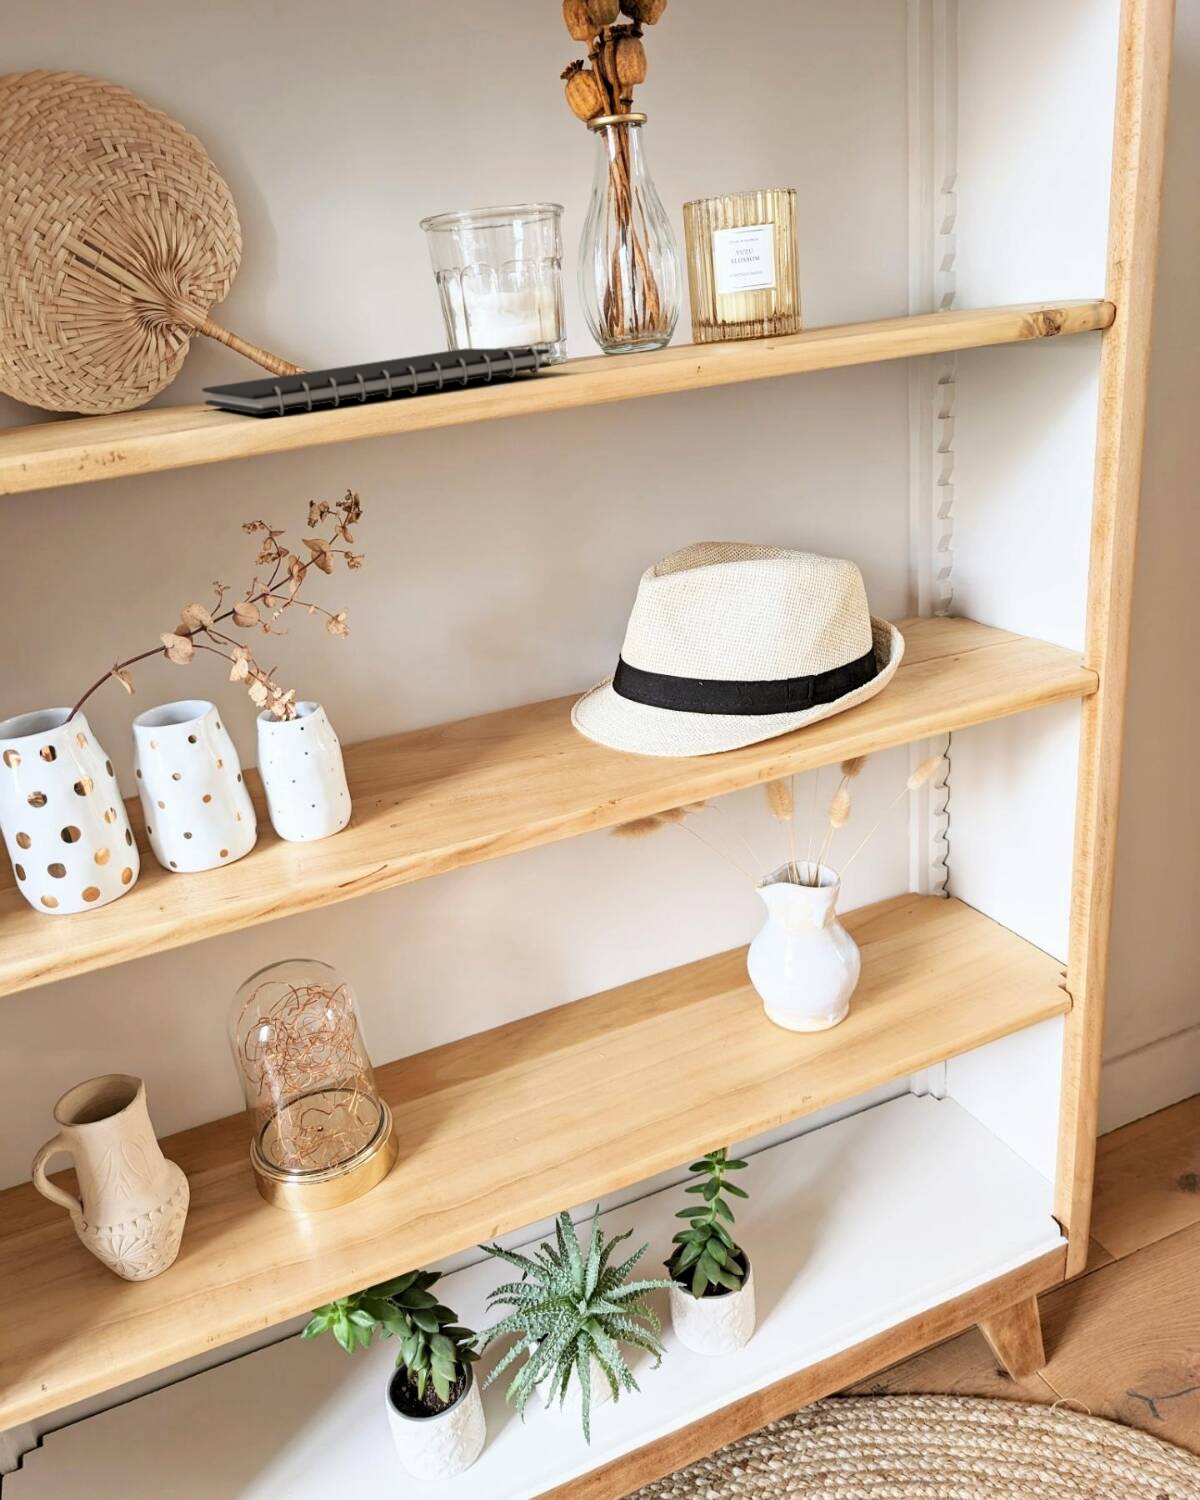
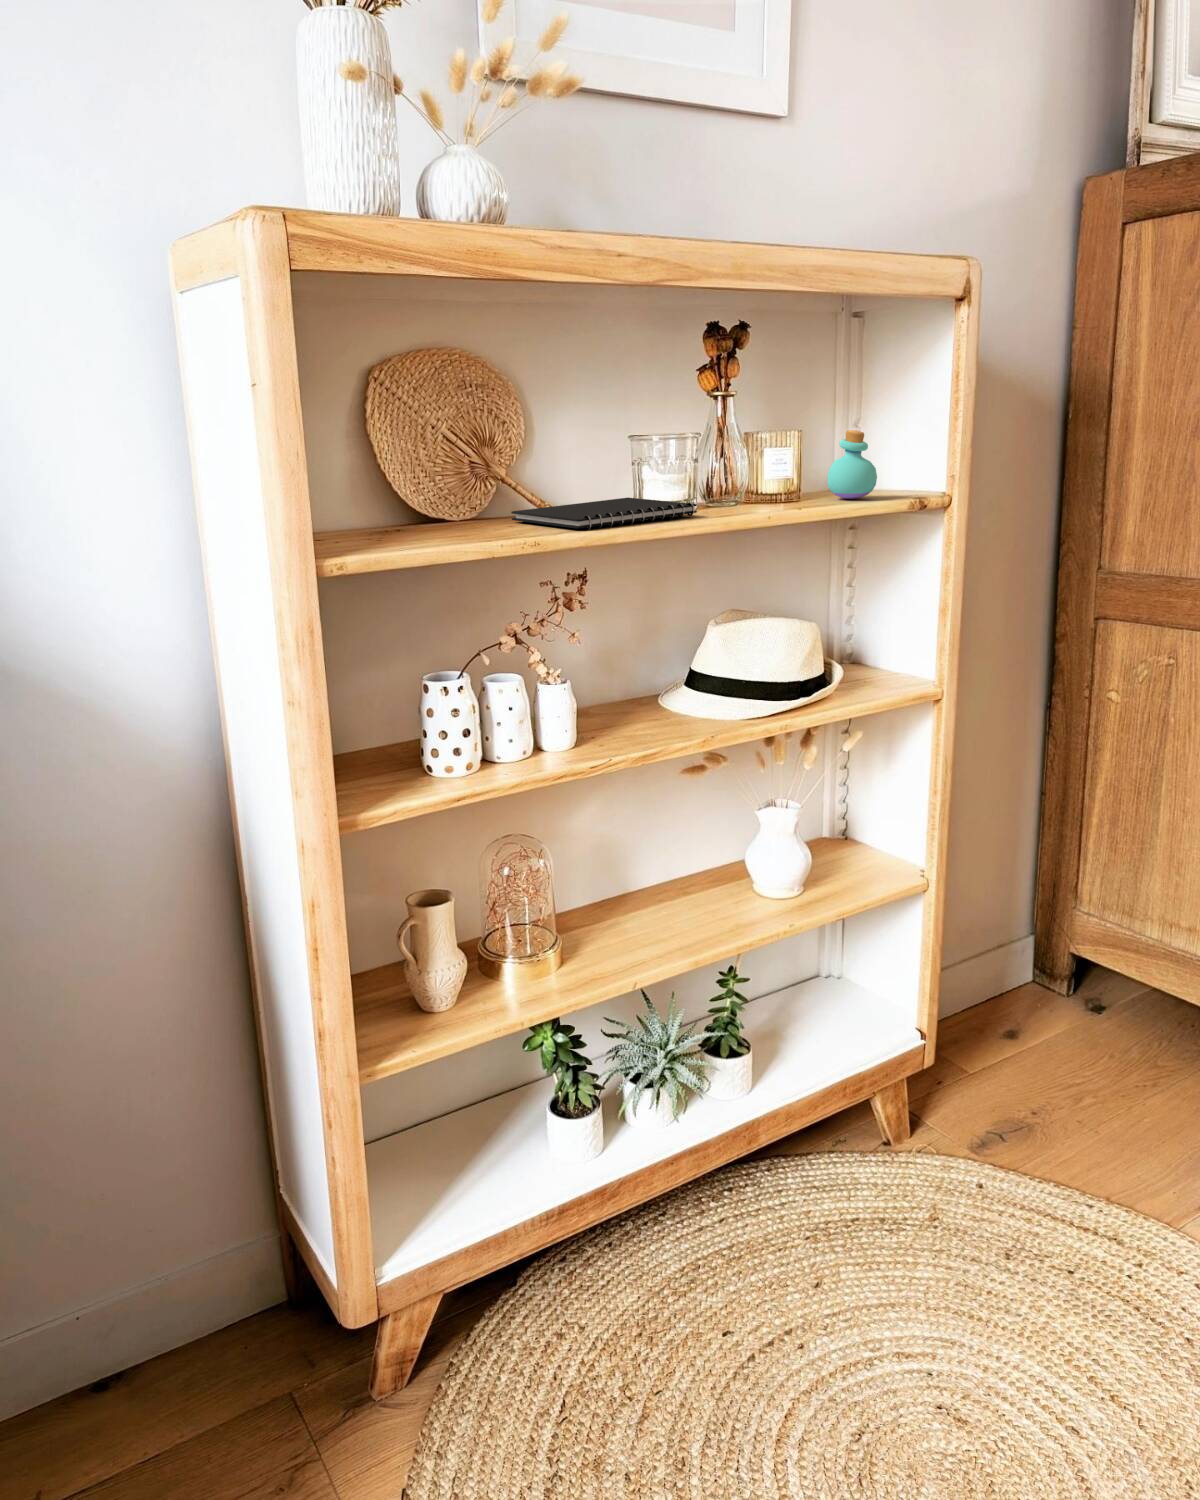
perfume bottle: none [859,185,954,322] -> present [827,430,877,499]

